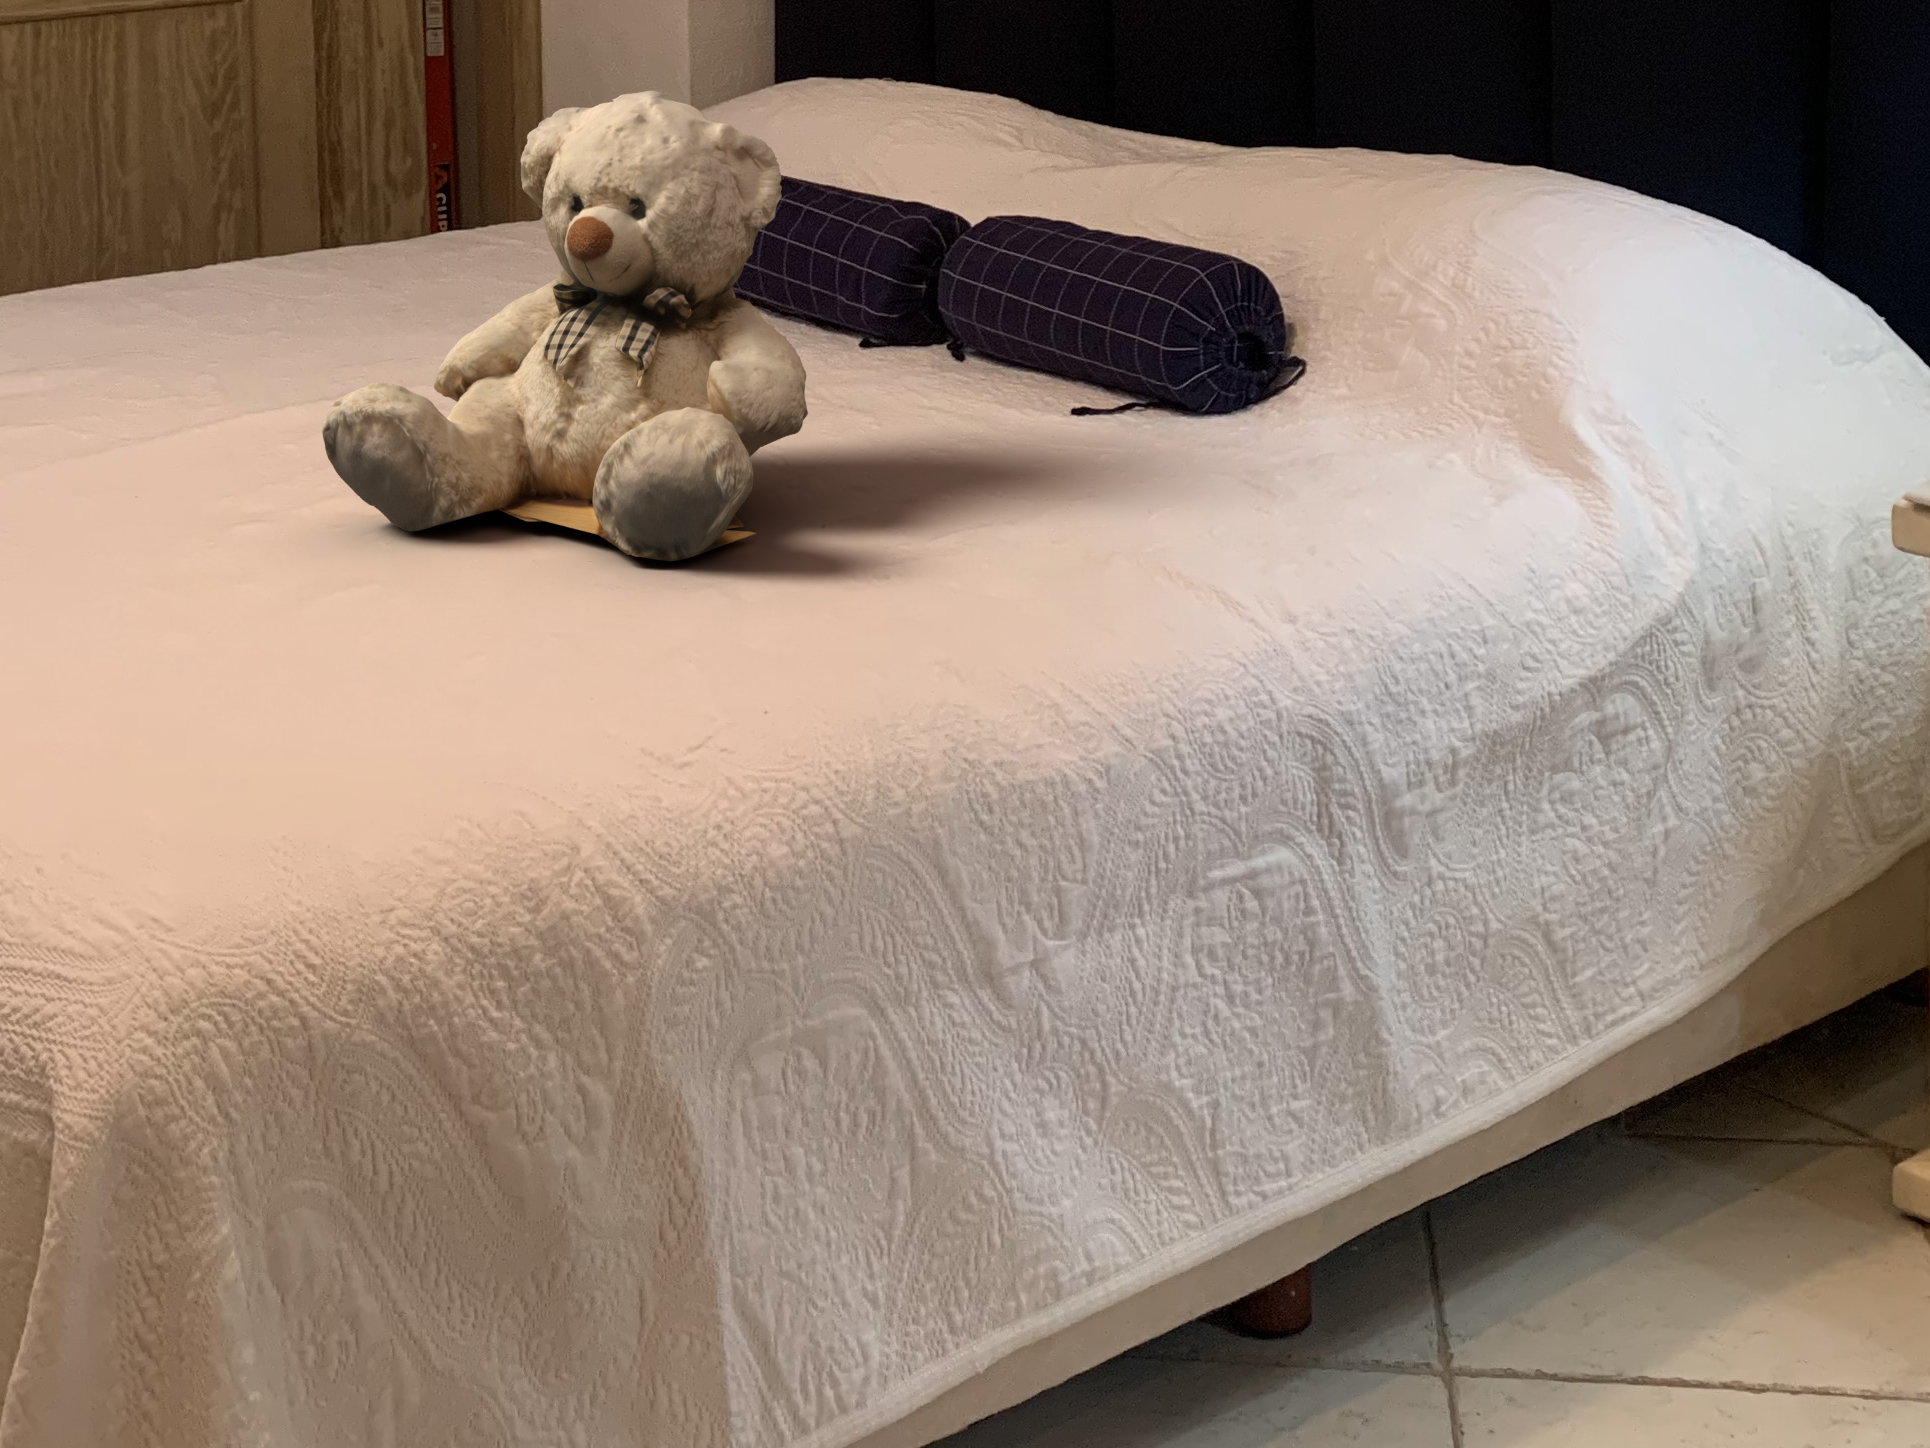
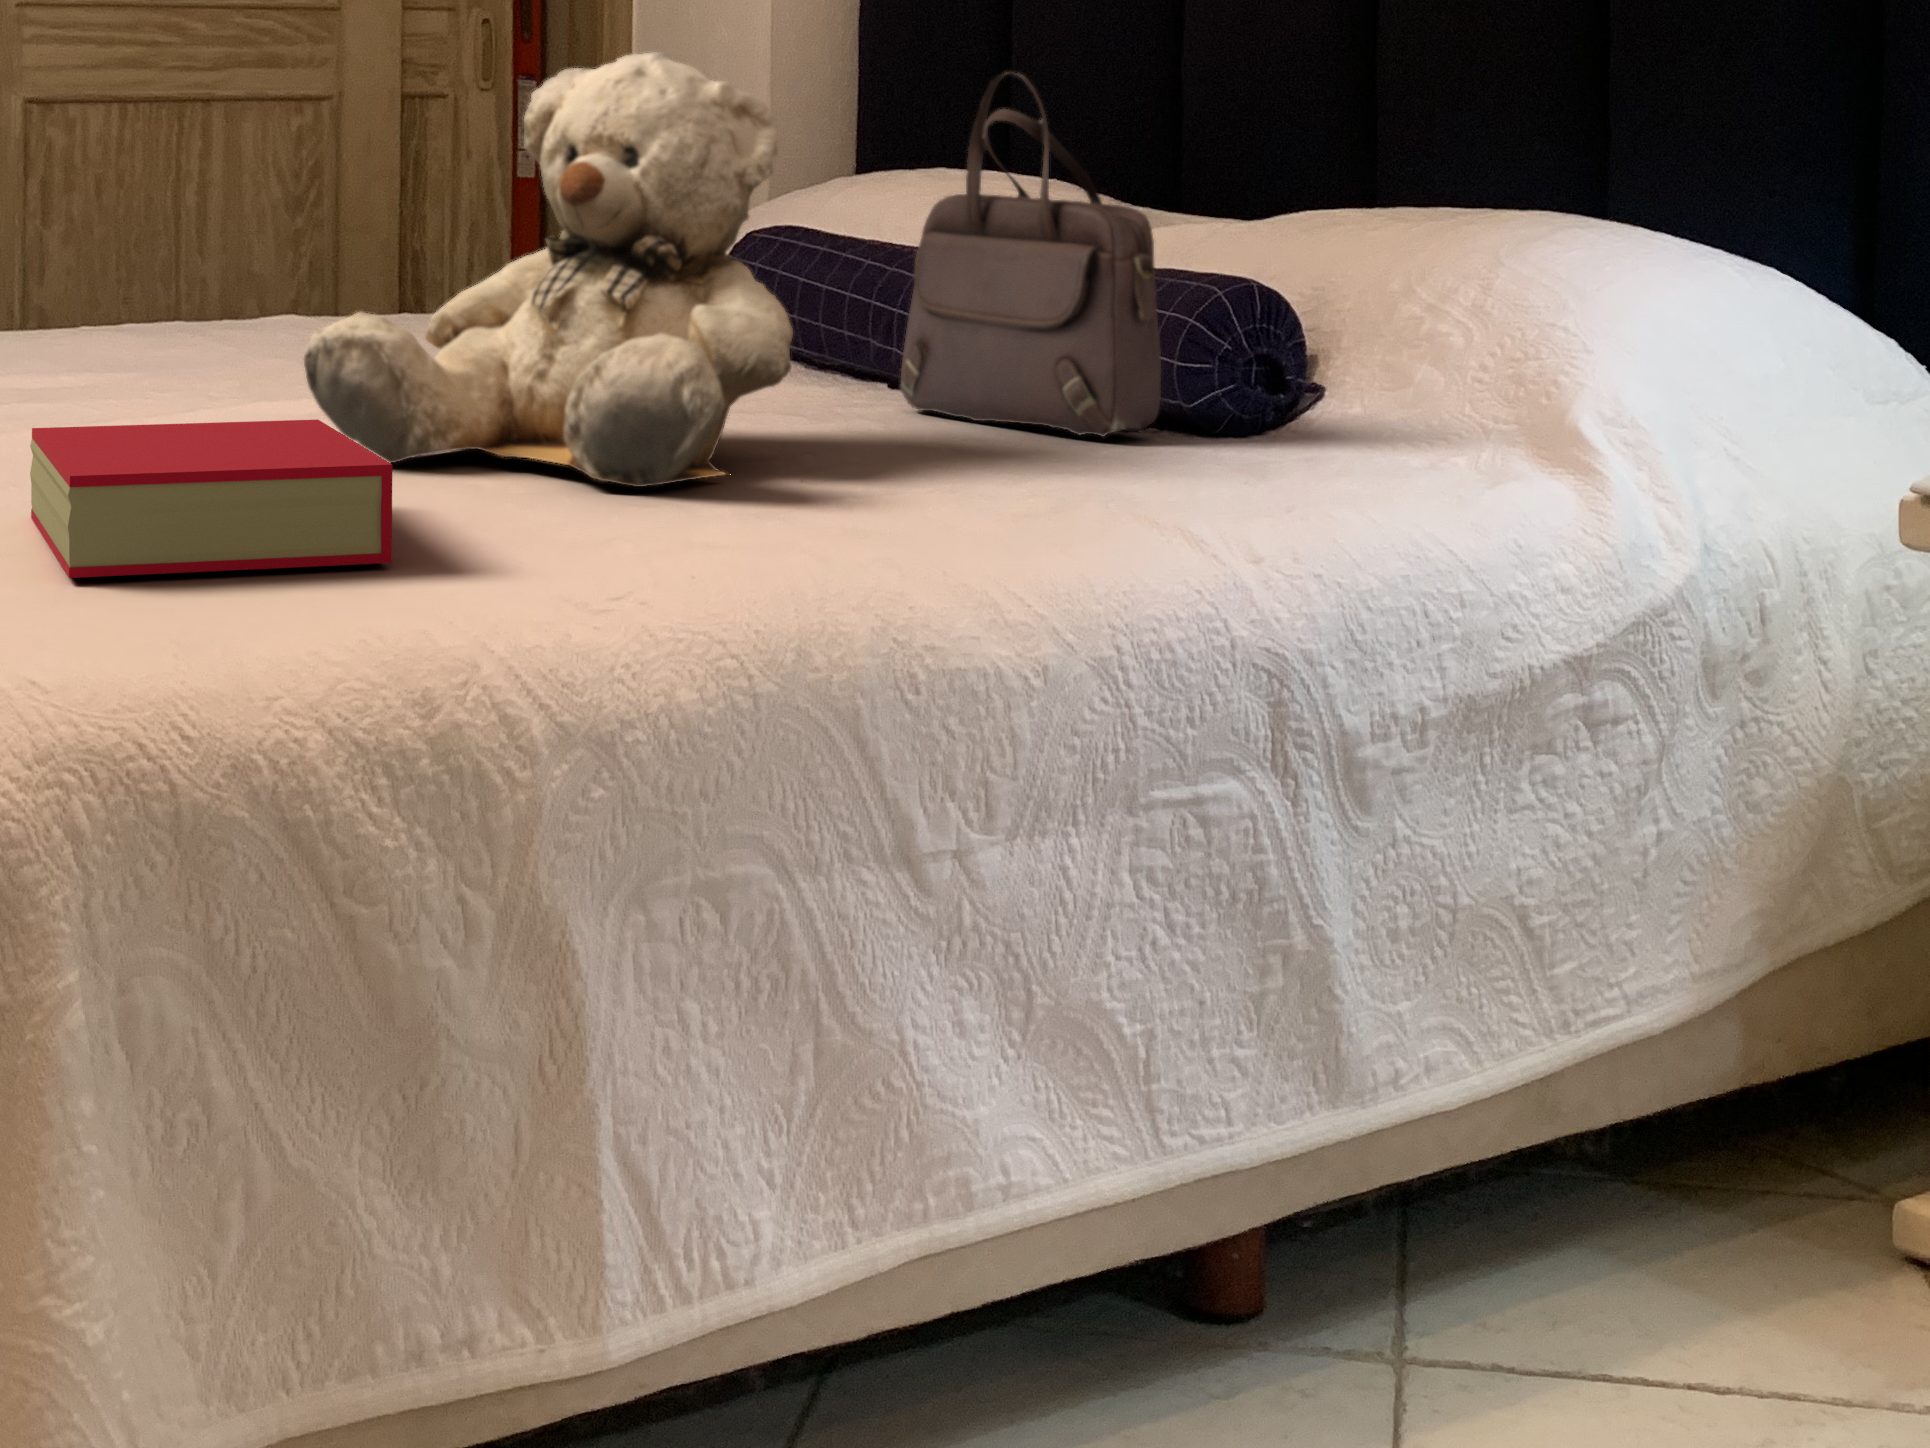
handbag: none [893,75,1160,444] -> present [900,72,1161,437]
book: none [76,523,464,756] -> present [30,419,392,578]

